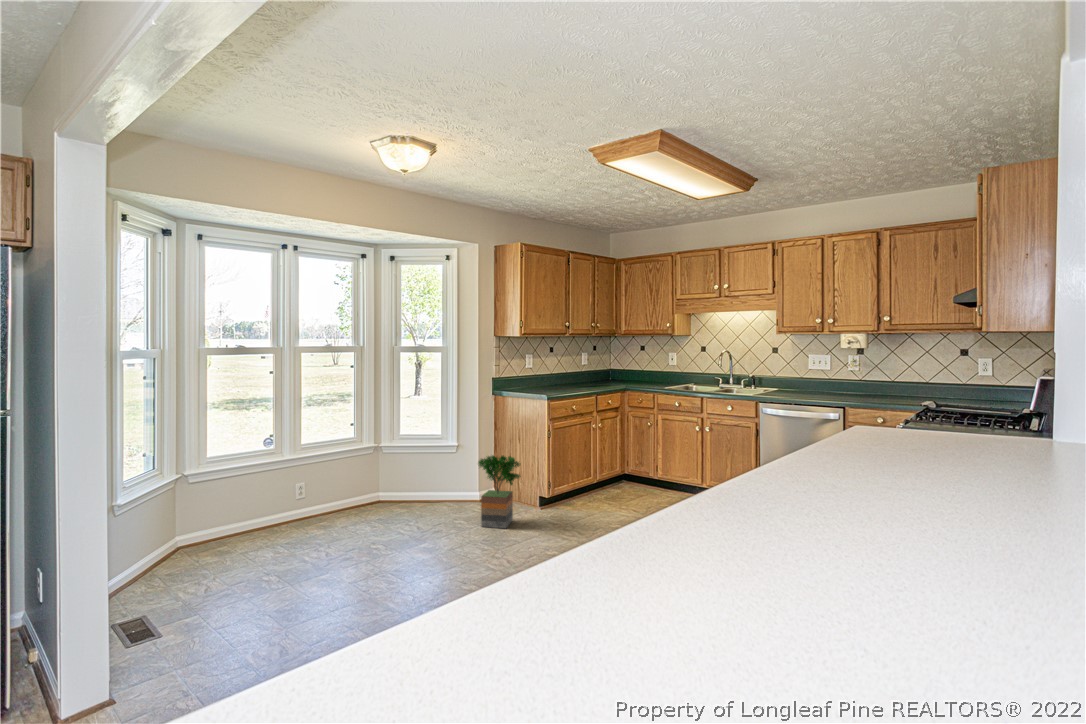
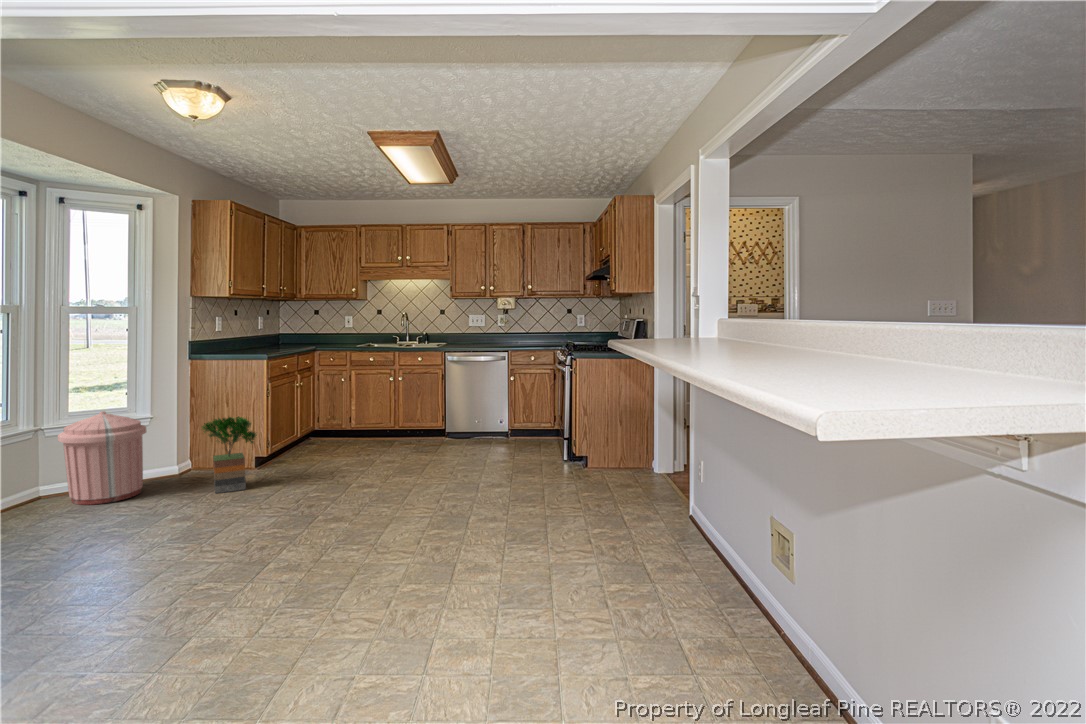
trash can: none [385,438,445,517] -> present [58,411,147,505]

